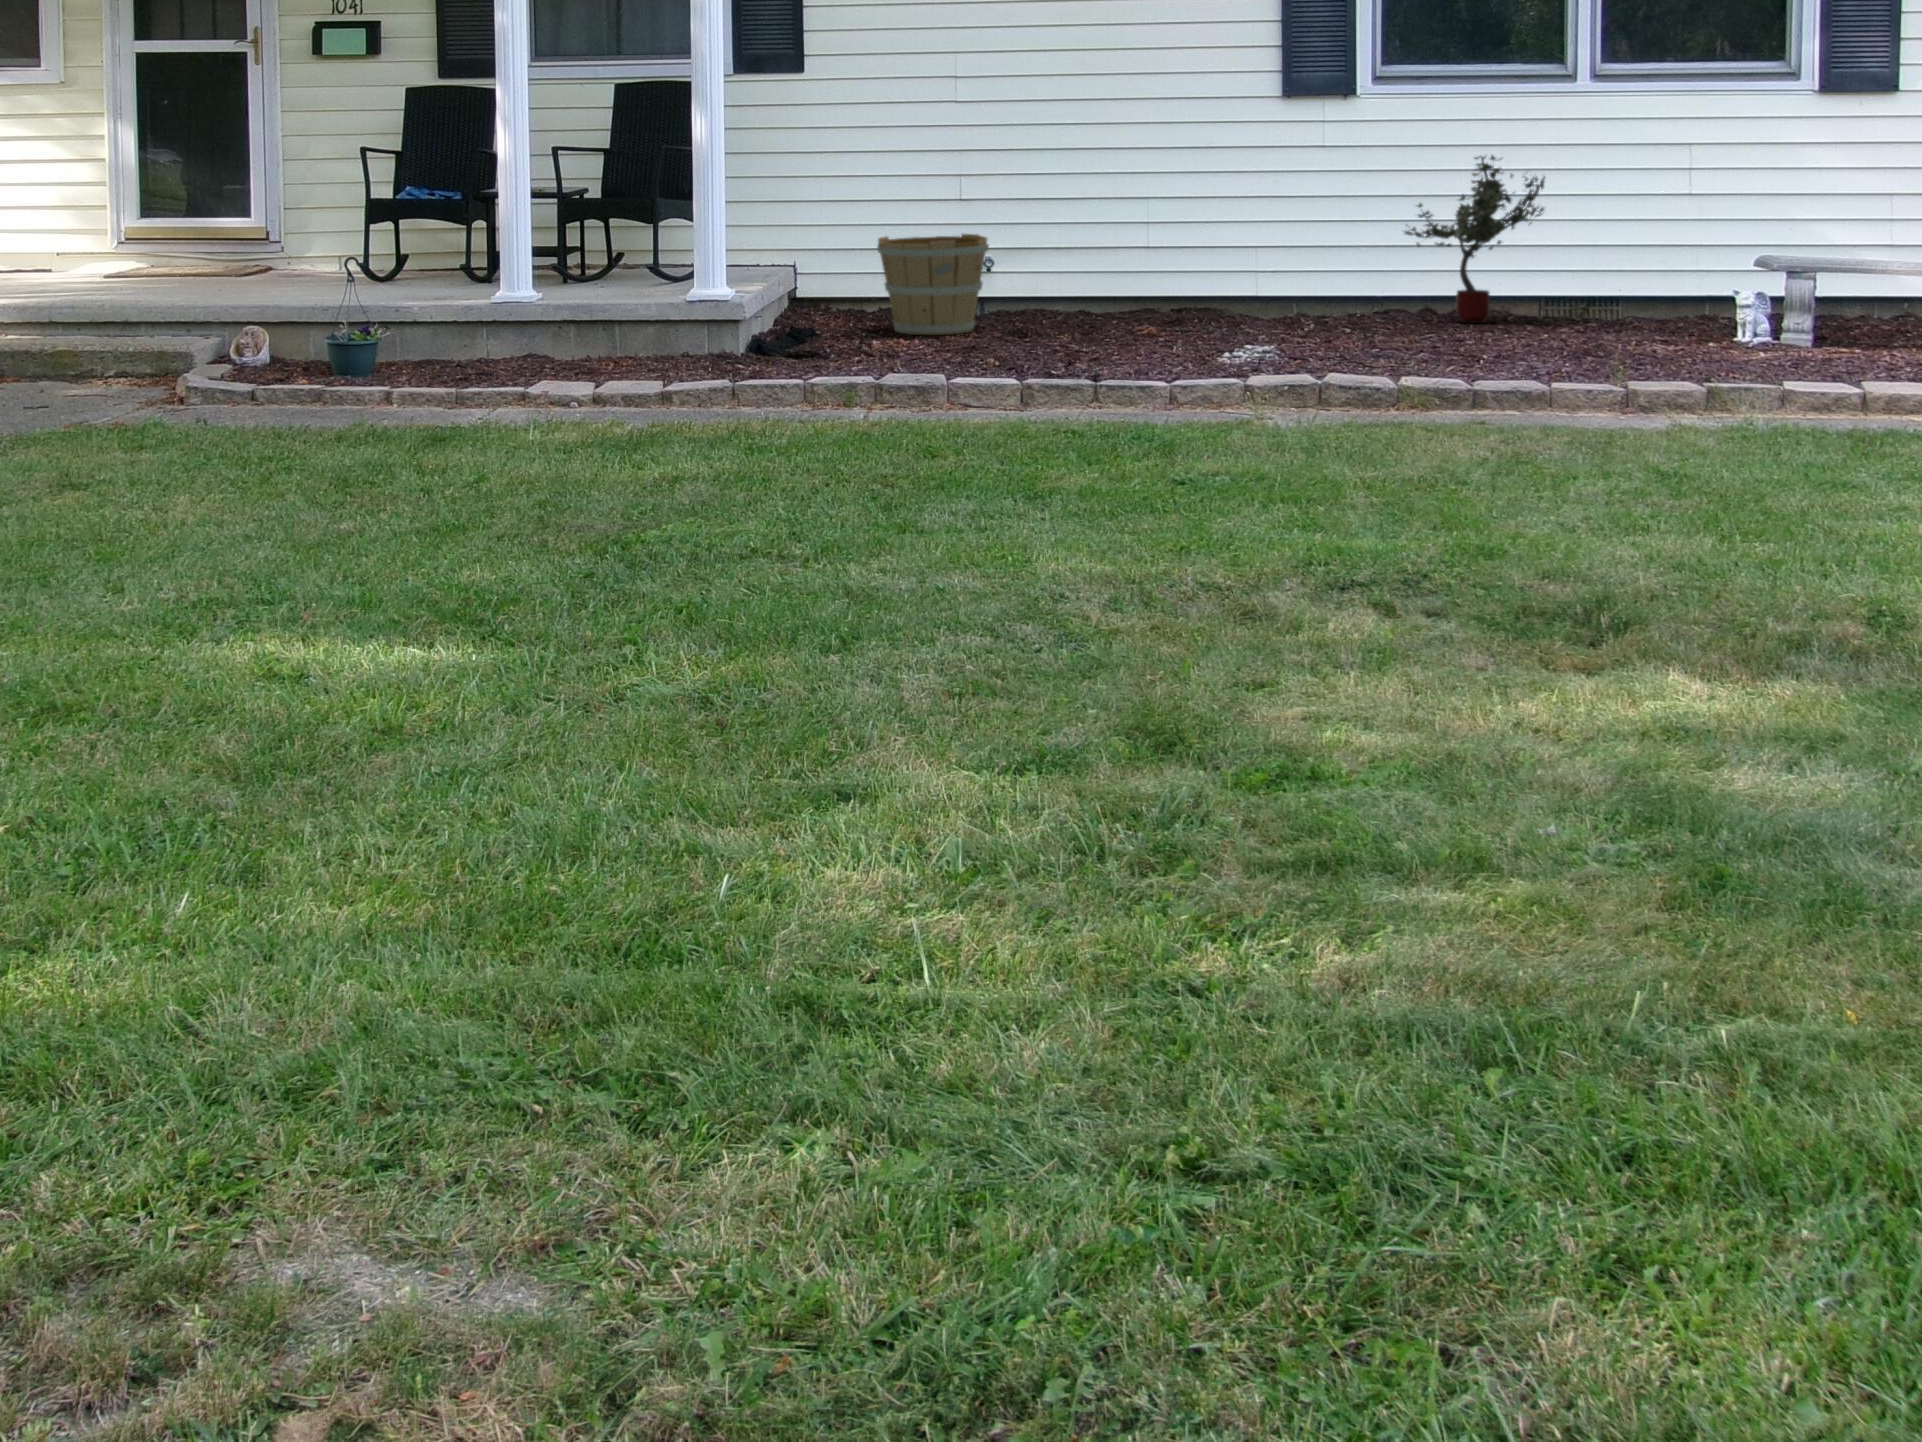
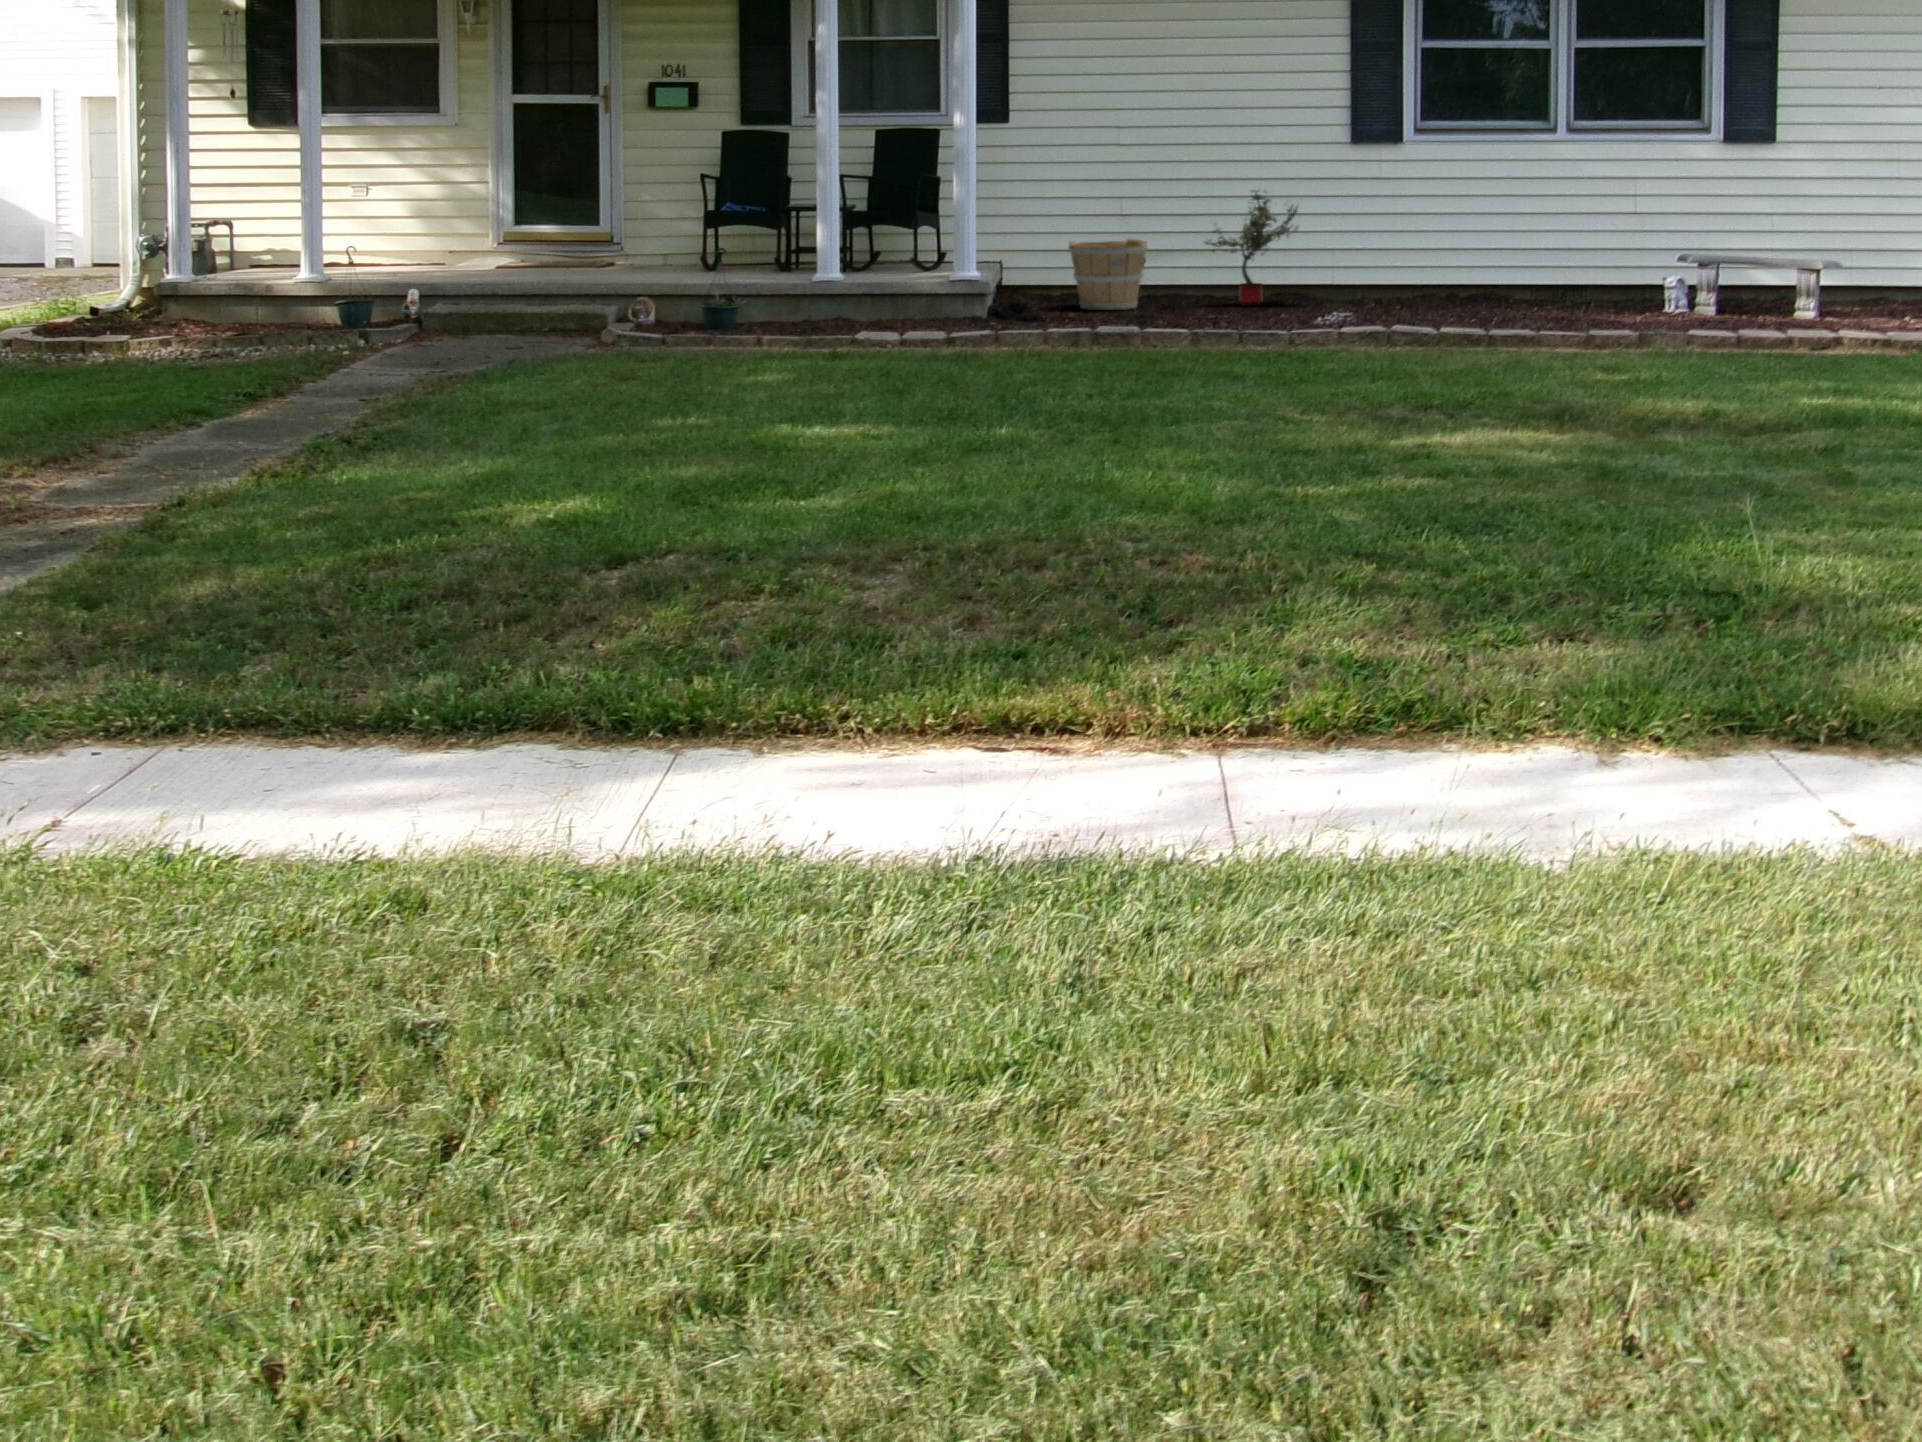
potted tree: present [1405,156,1545,324] -> present [1205,190,1298,306]

